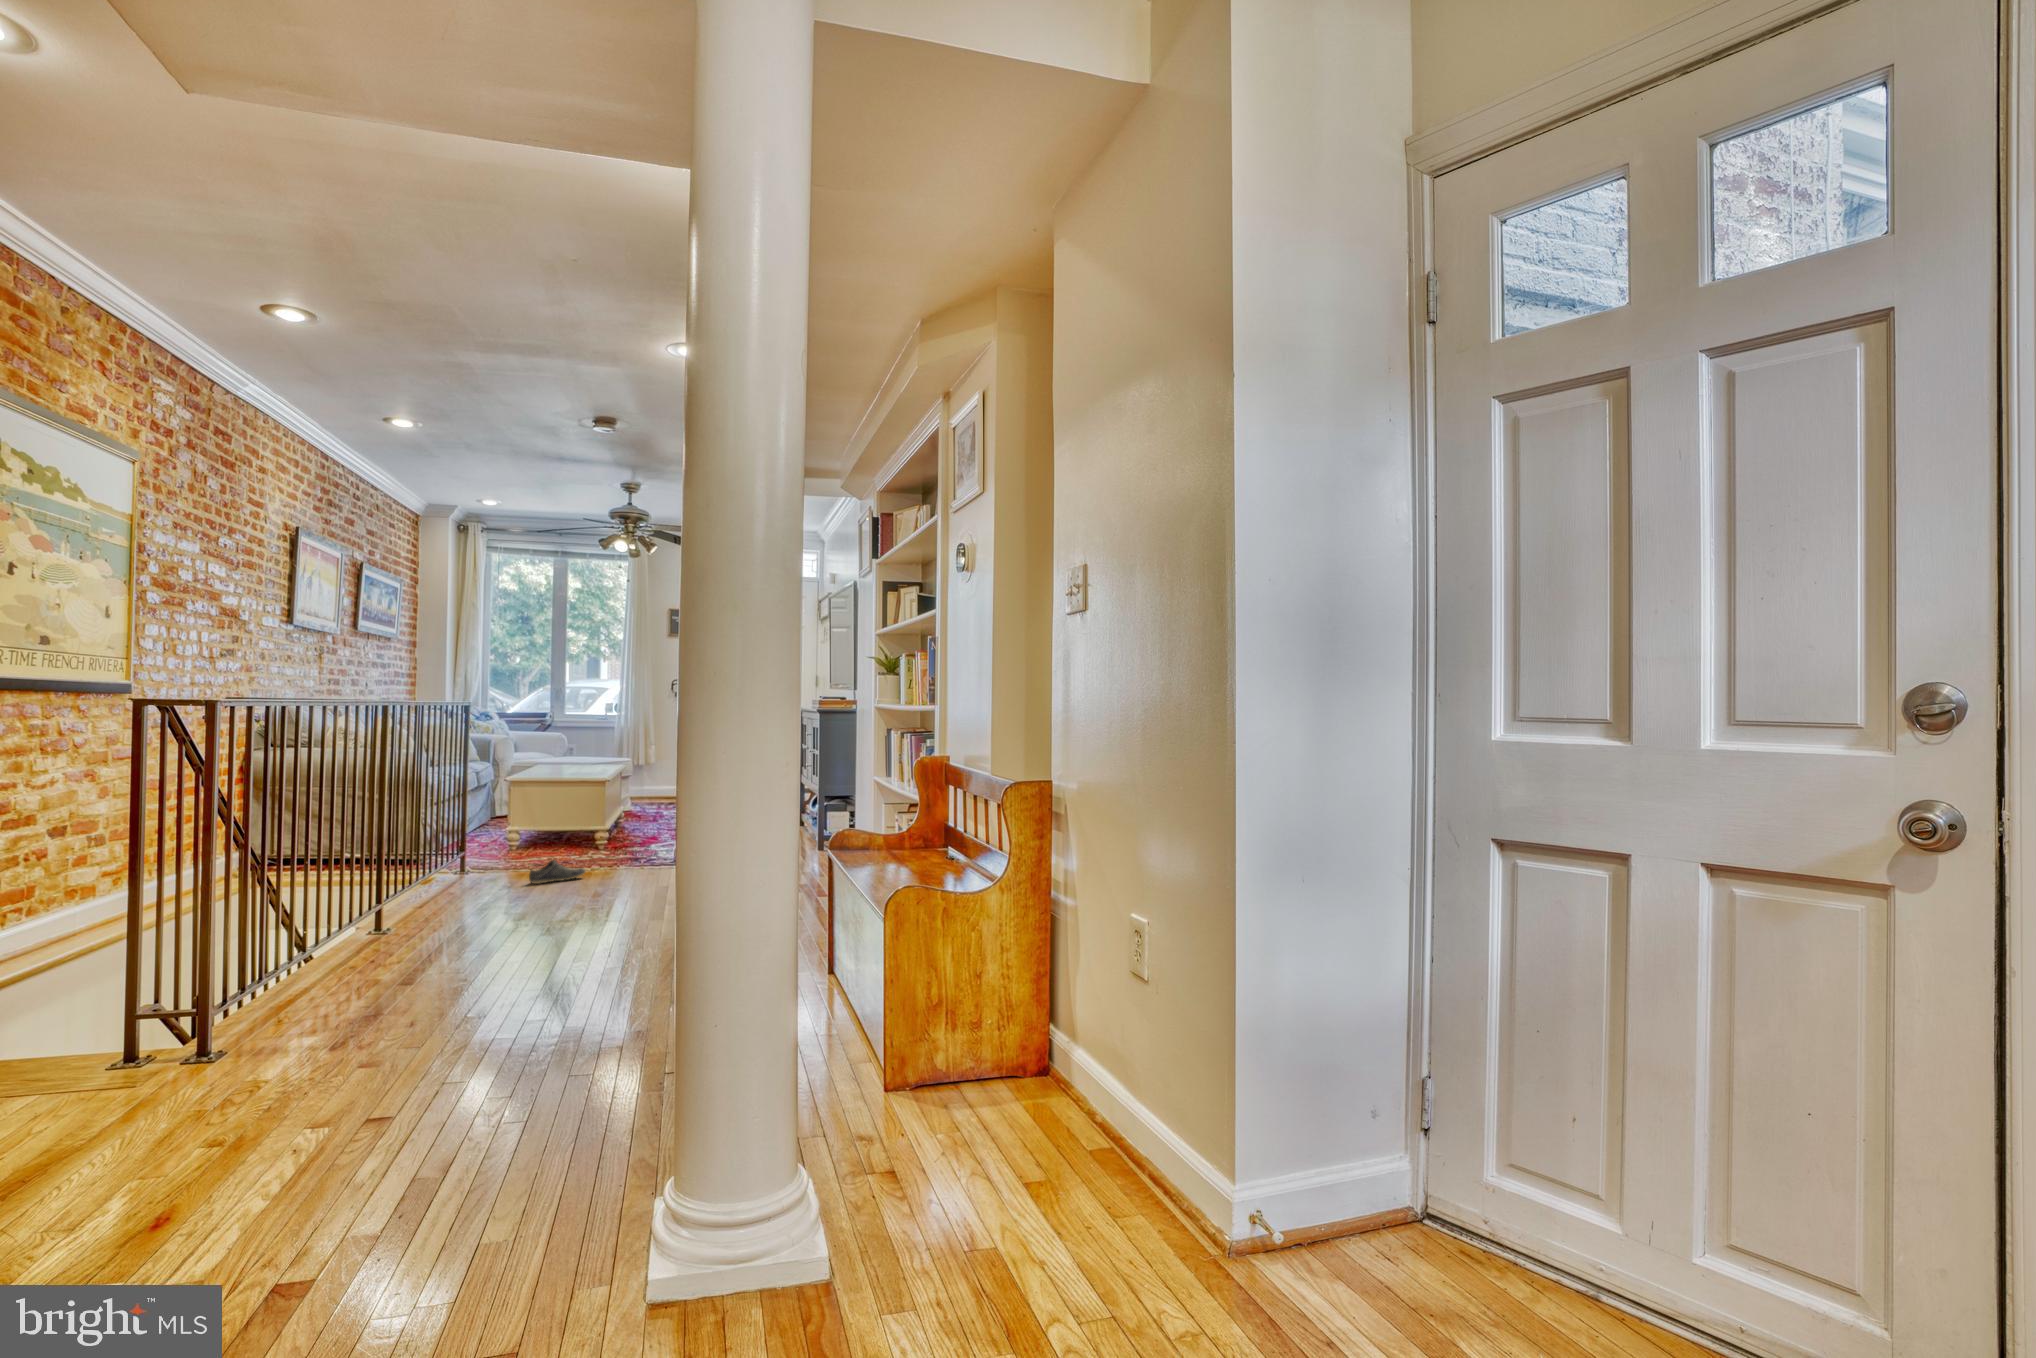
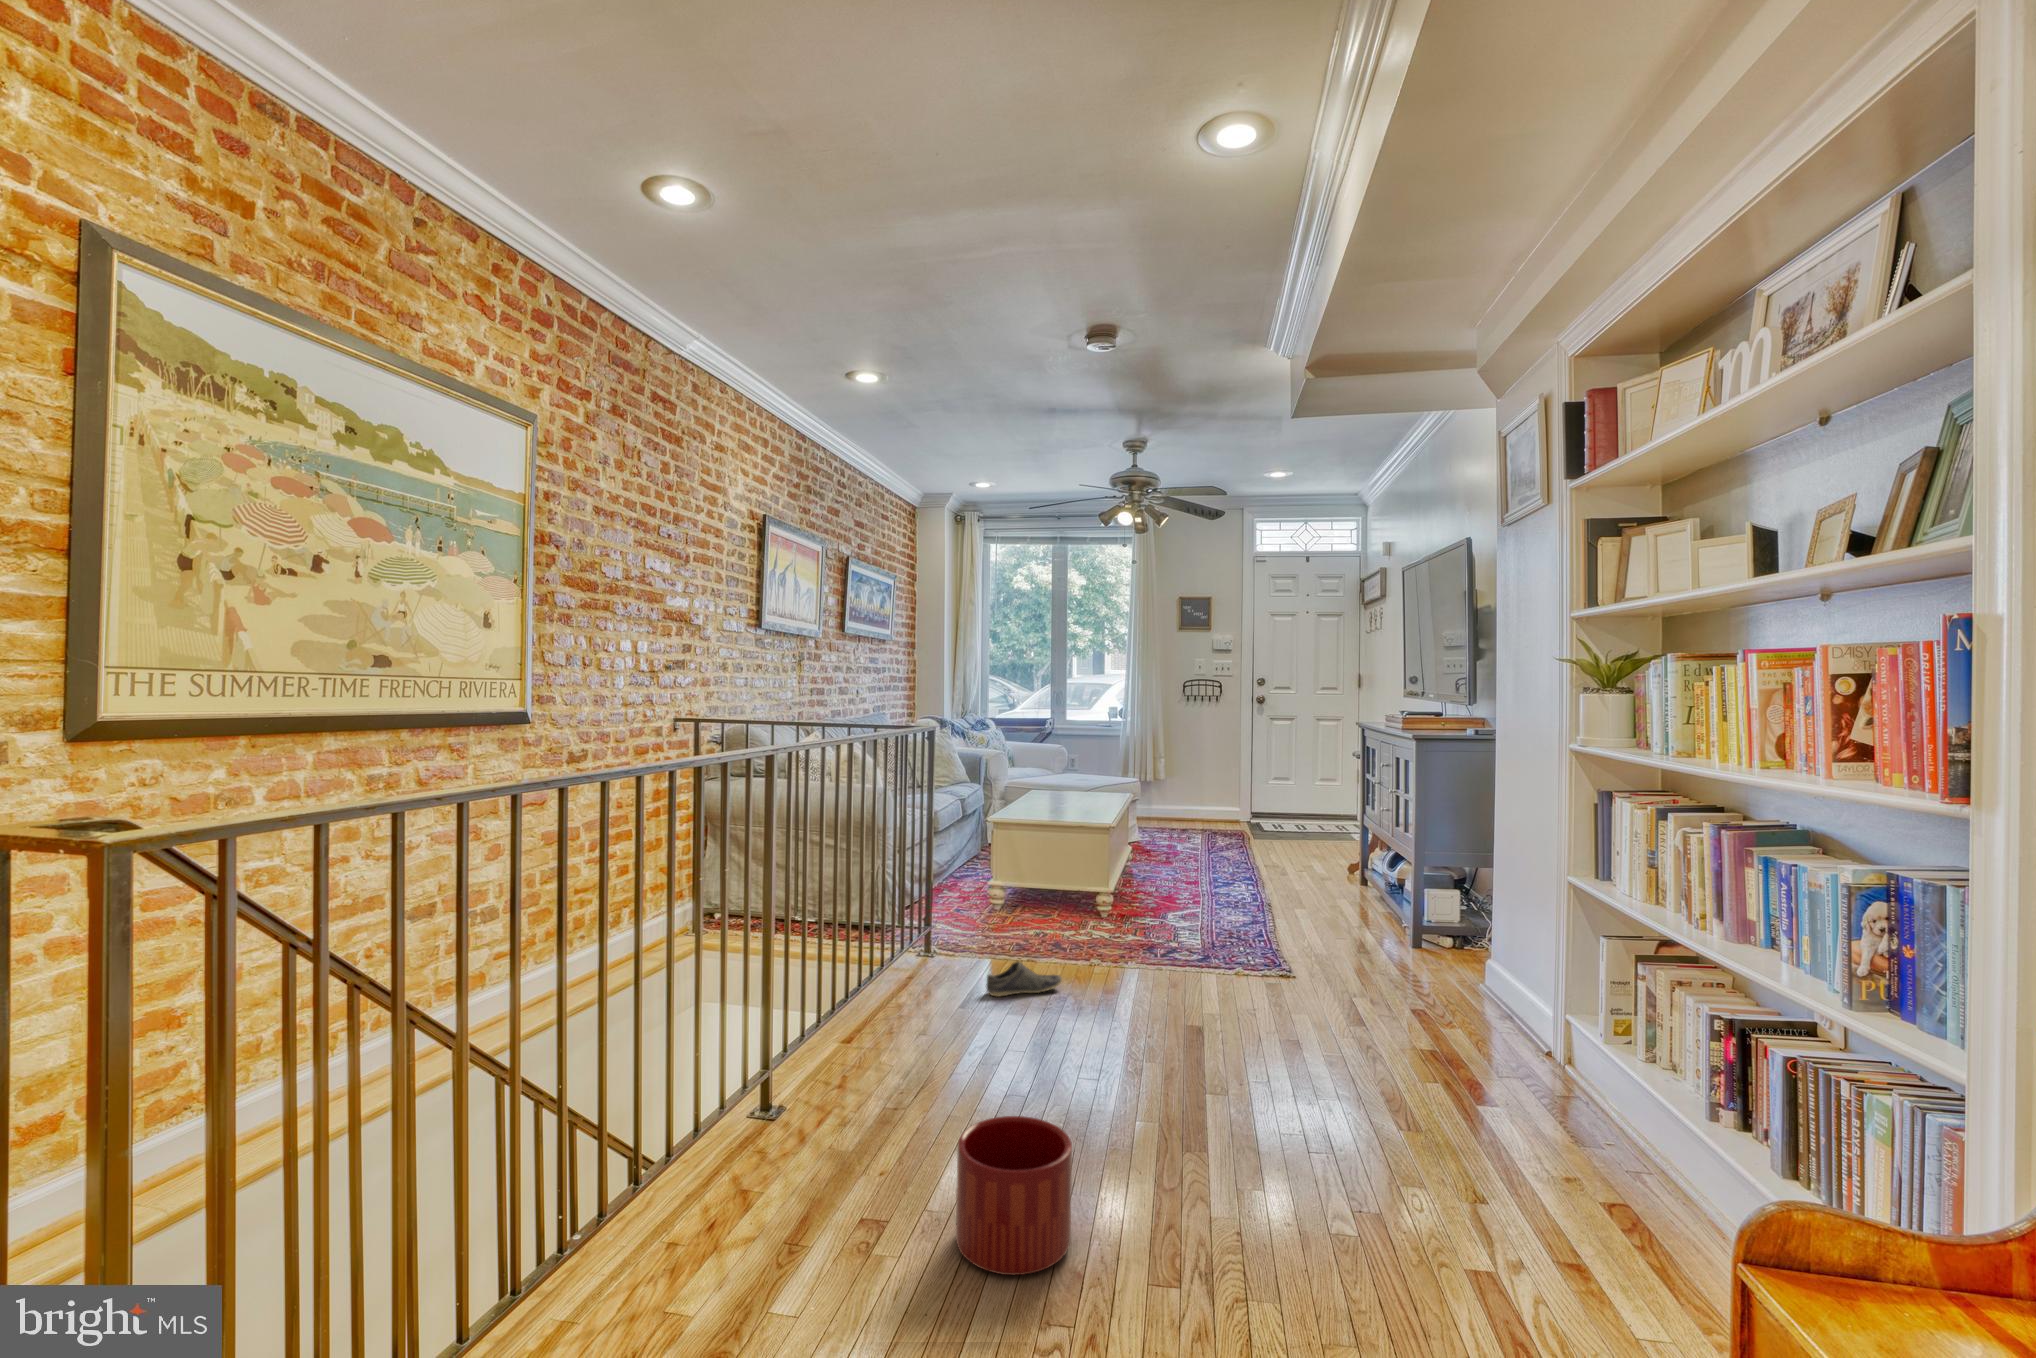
planter: none [544,887,610,951] -> present [956,1116,1072,1275]

